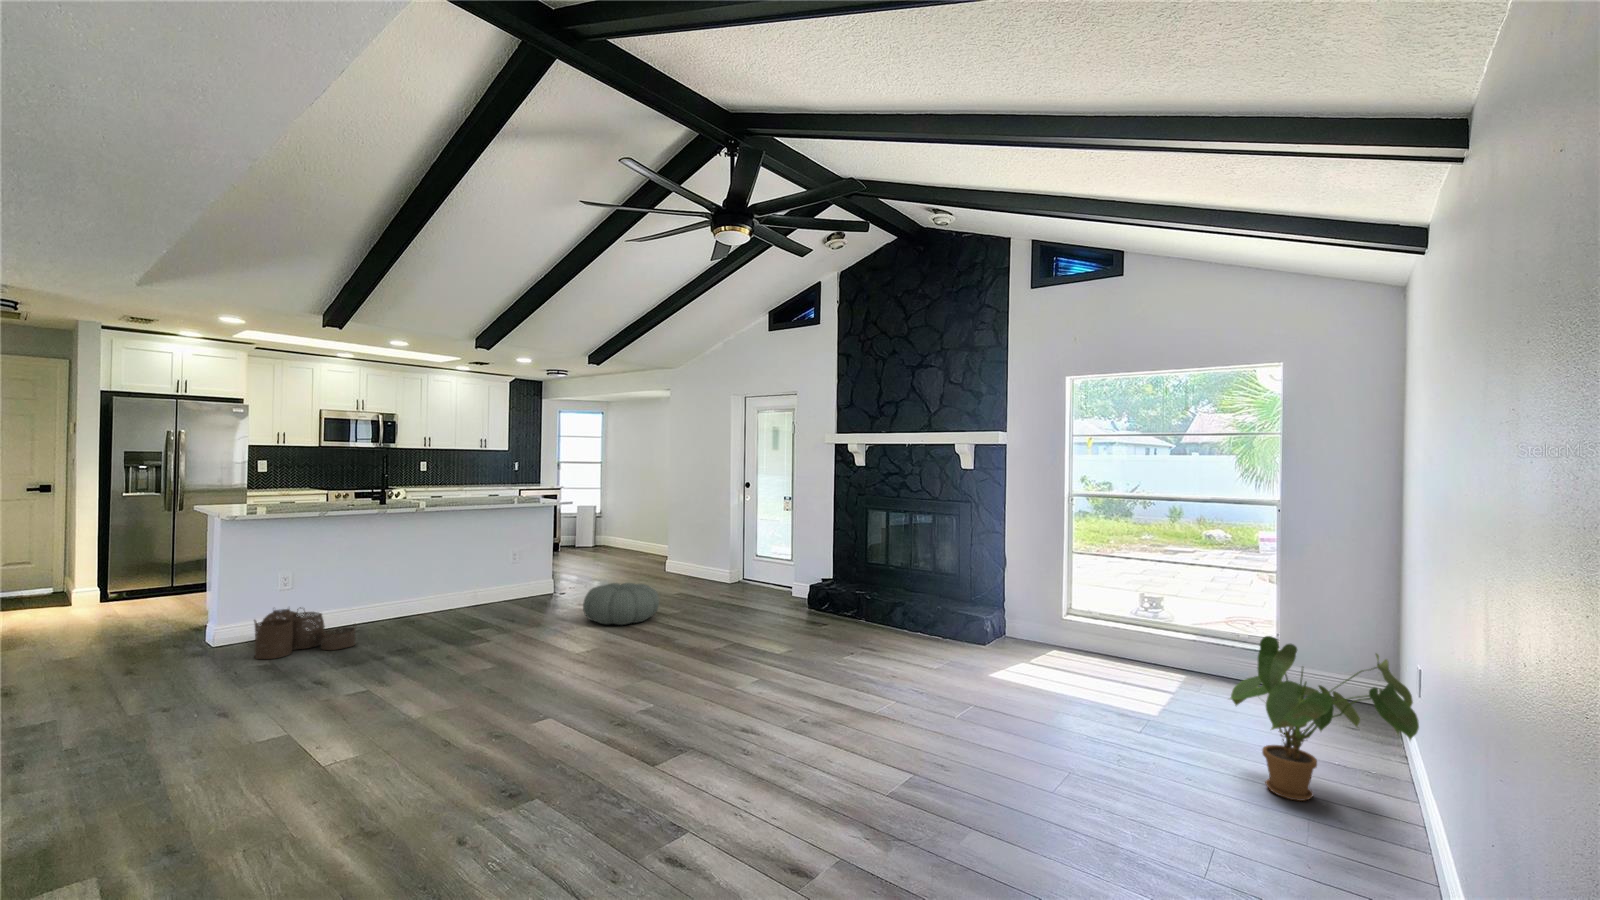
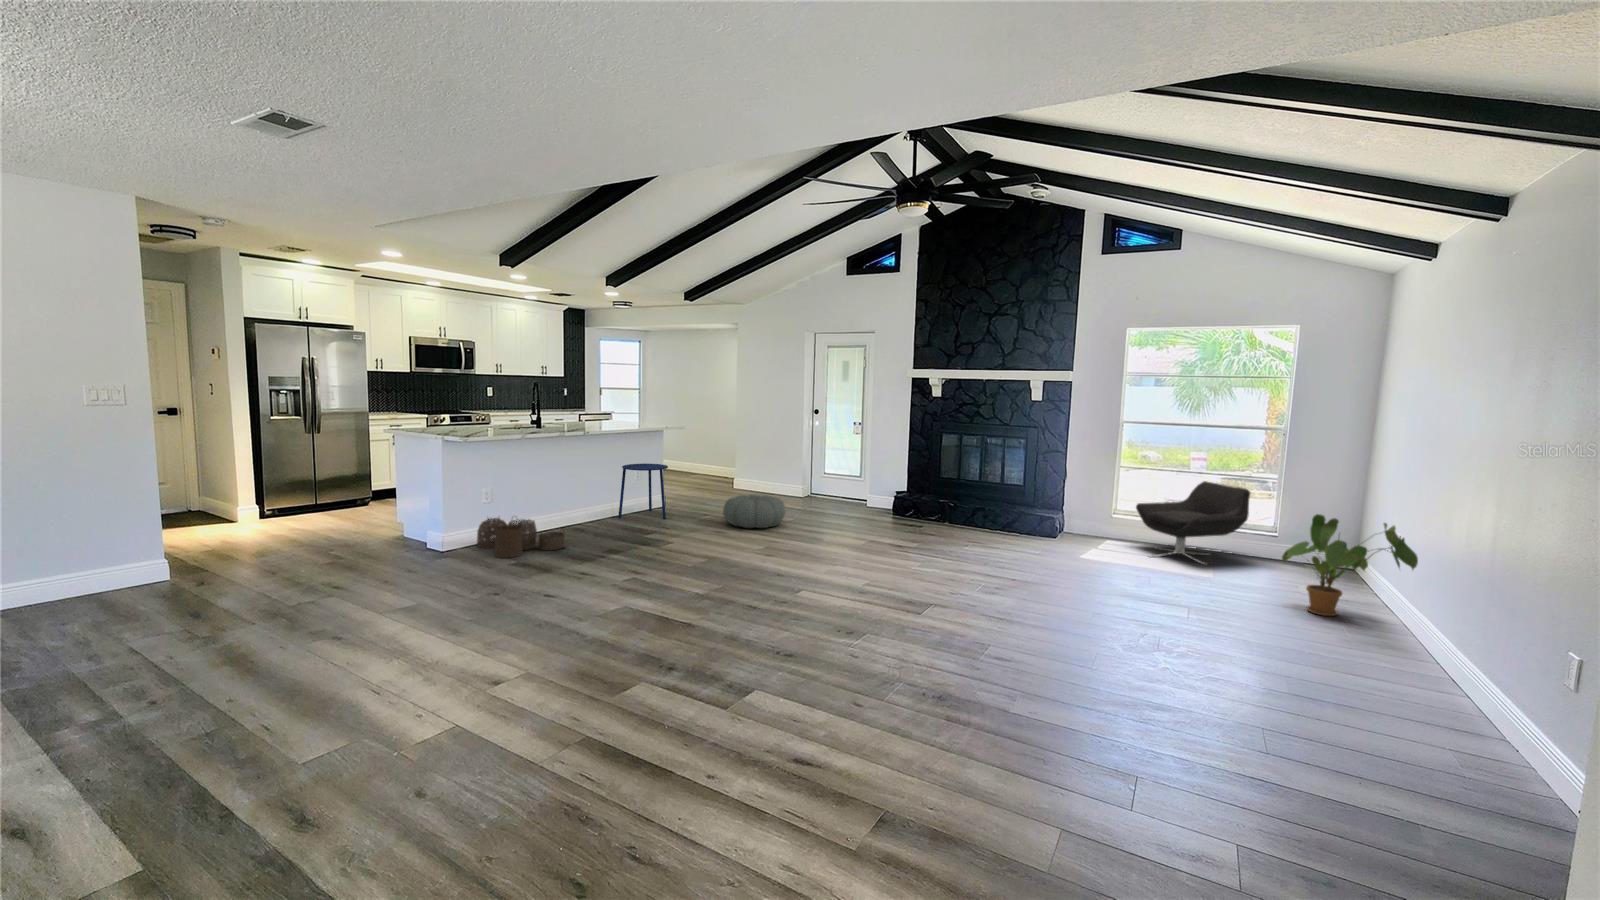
side table: none [477,545,539,610] -> present [619,464,668,519]
lounge chair: none [1081,575,1228,694] -> present [1136,481,1251,564]

